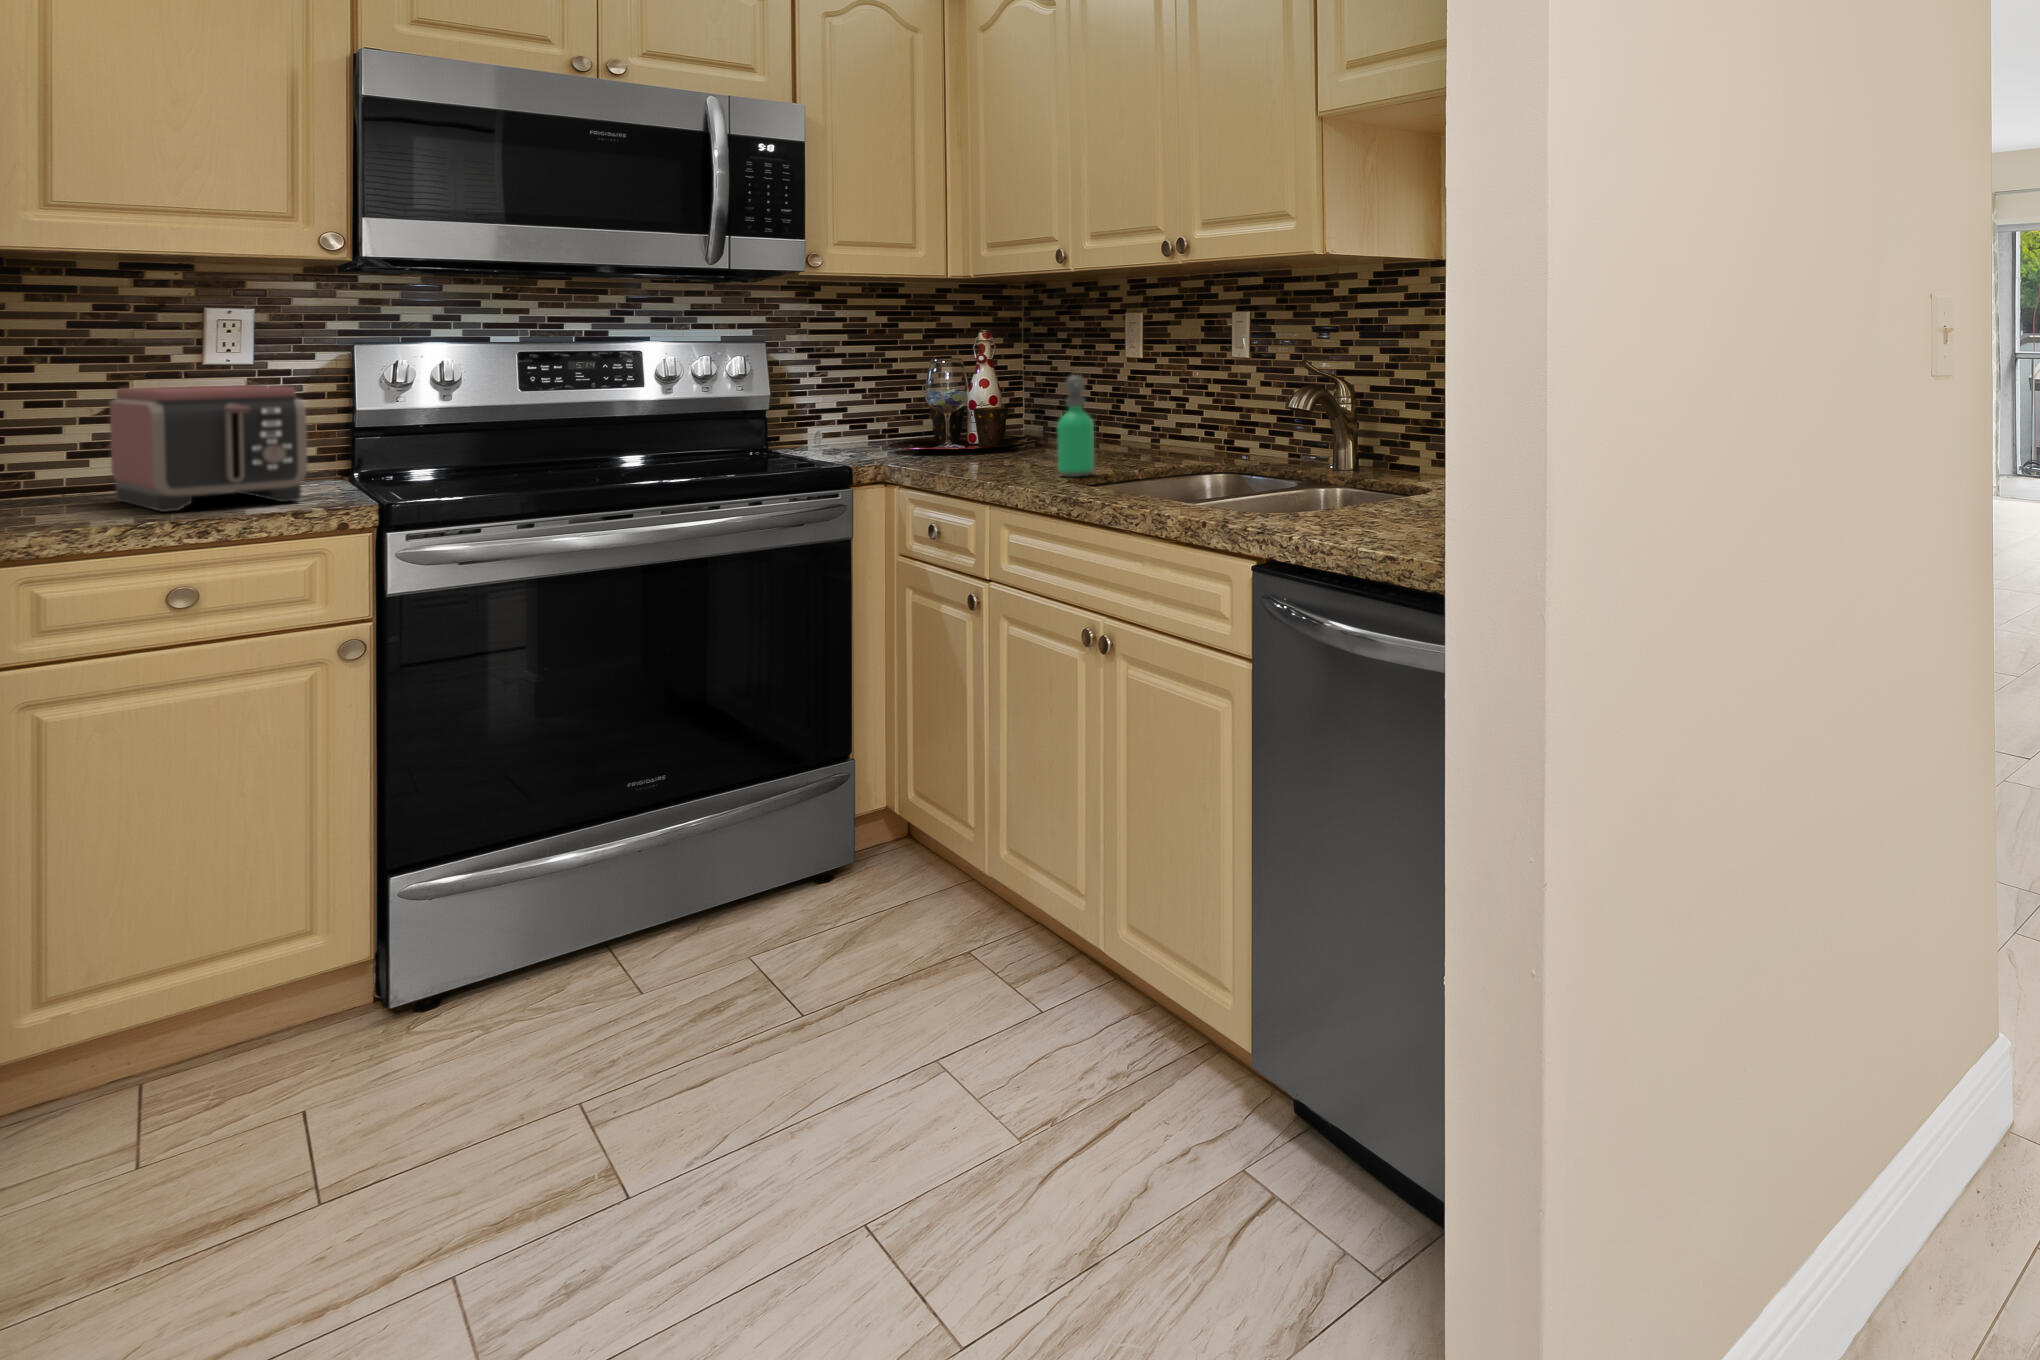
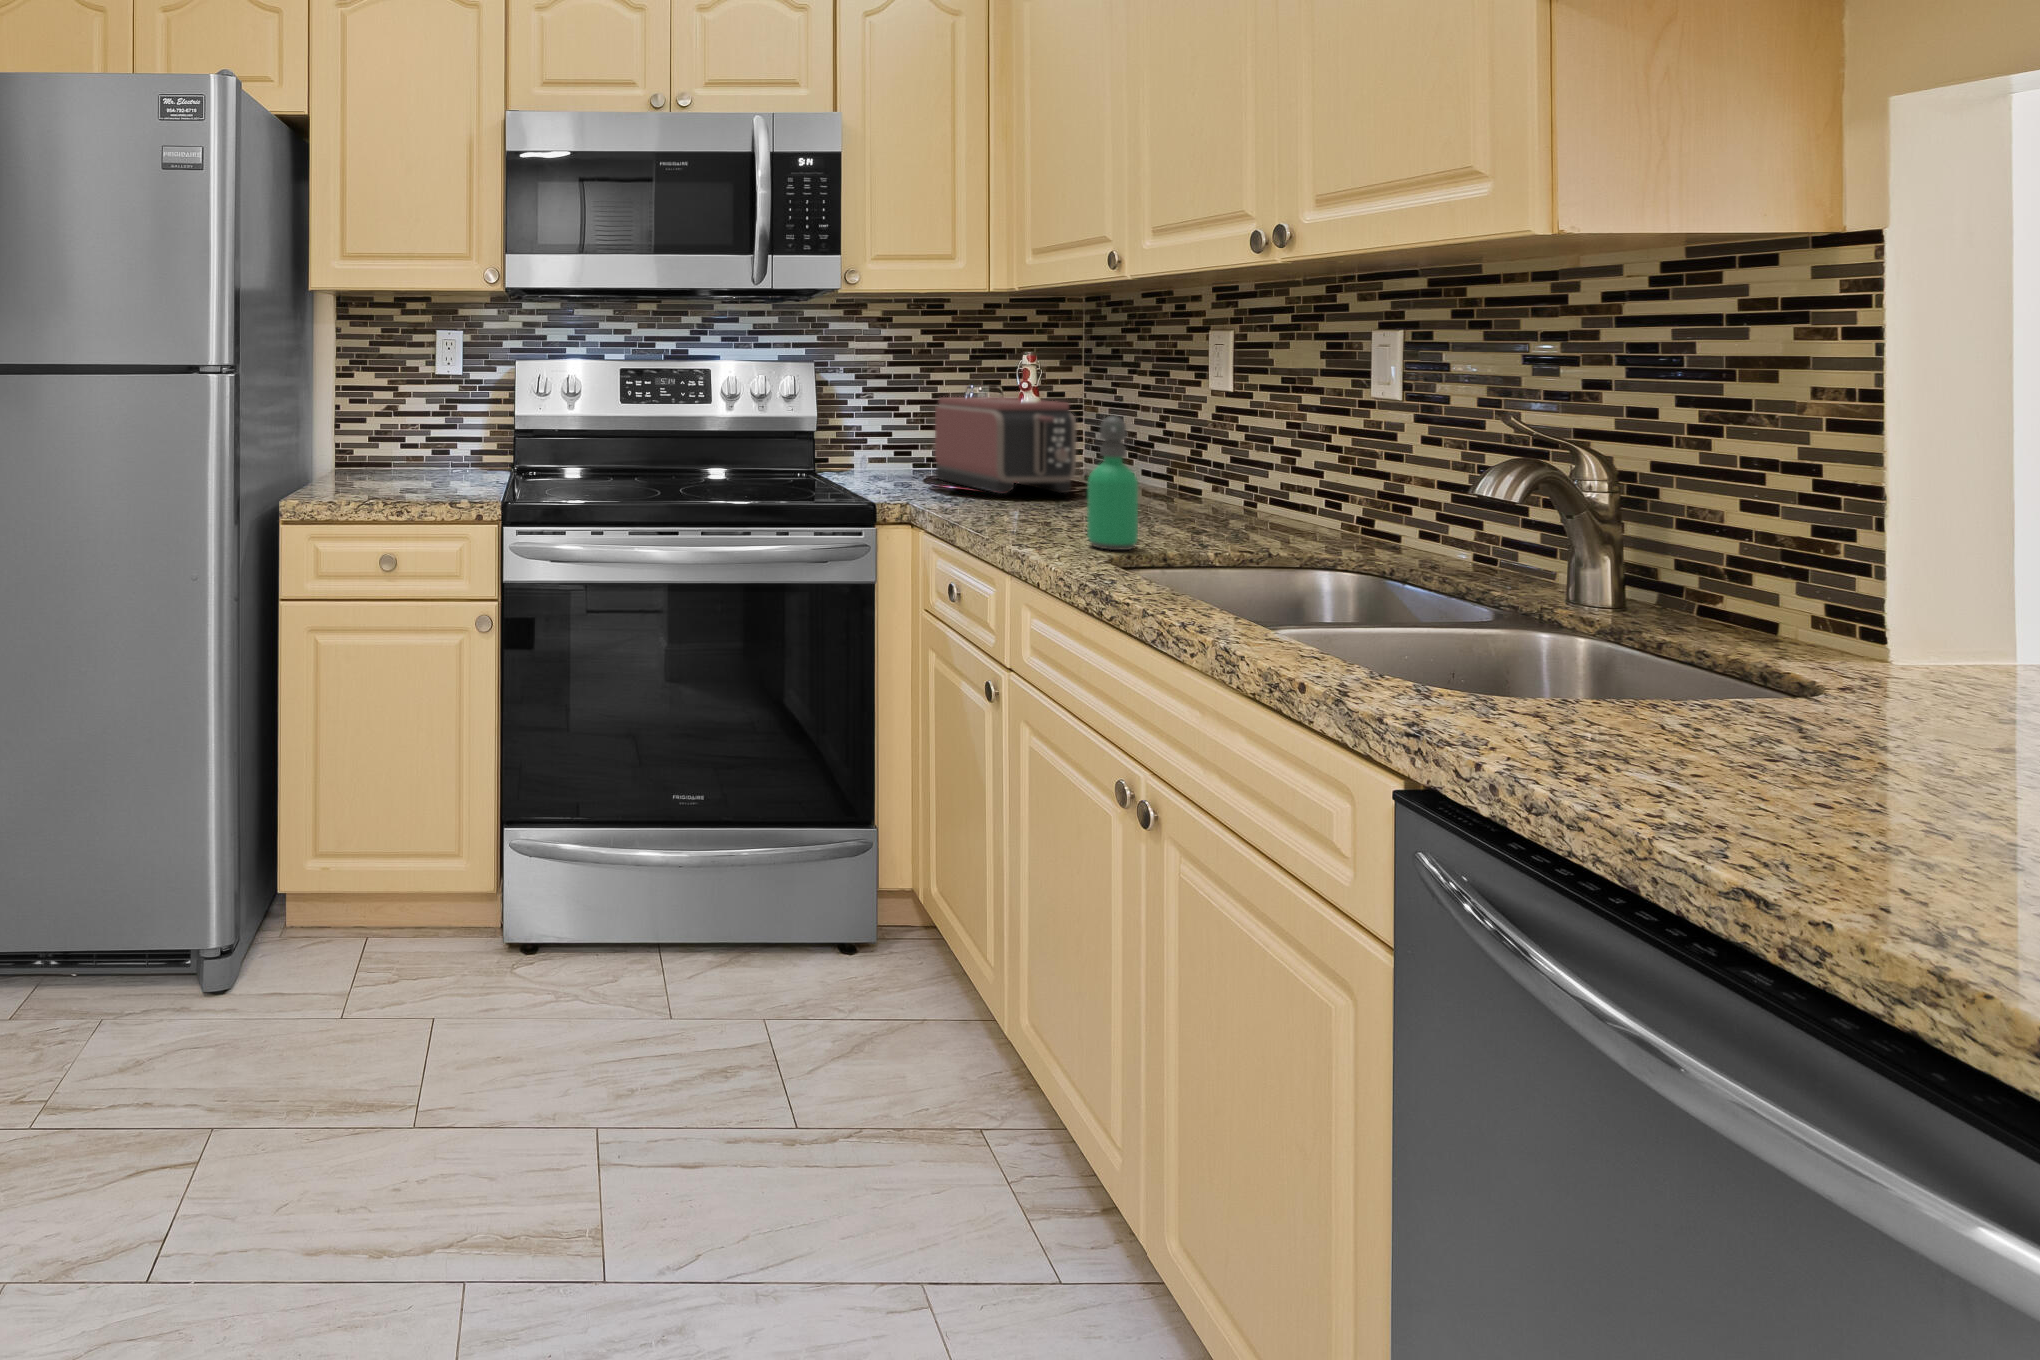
toaster: present [110,385,308,512] -> present [935,397,1076,494]

